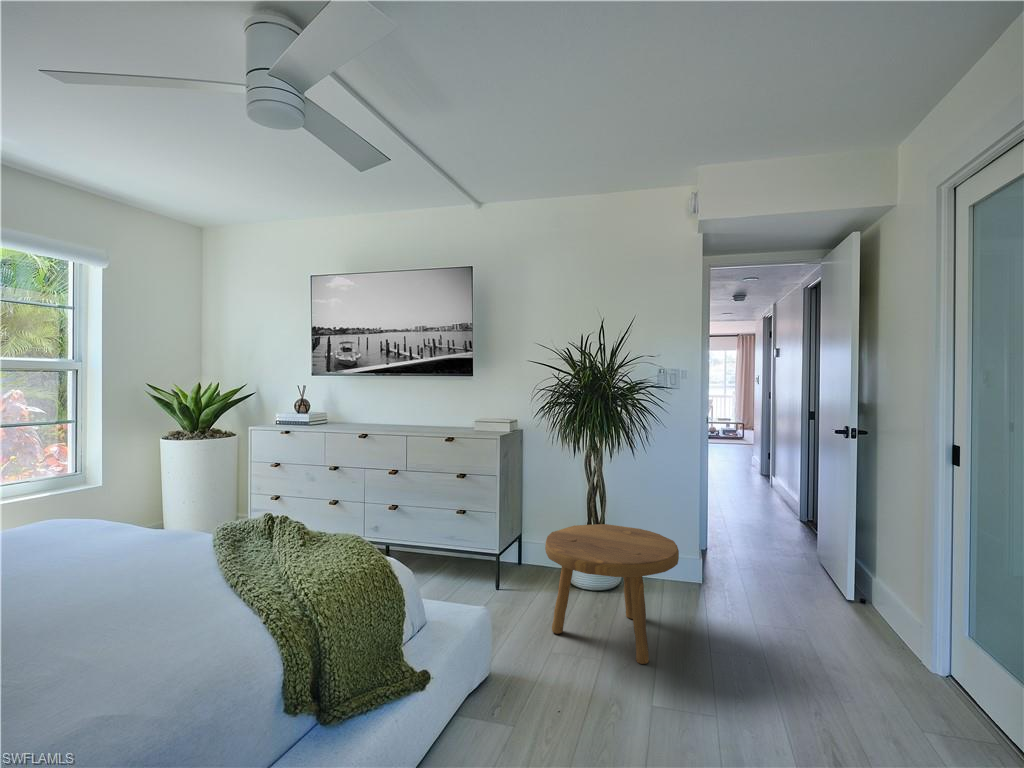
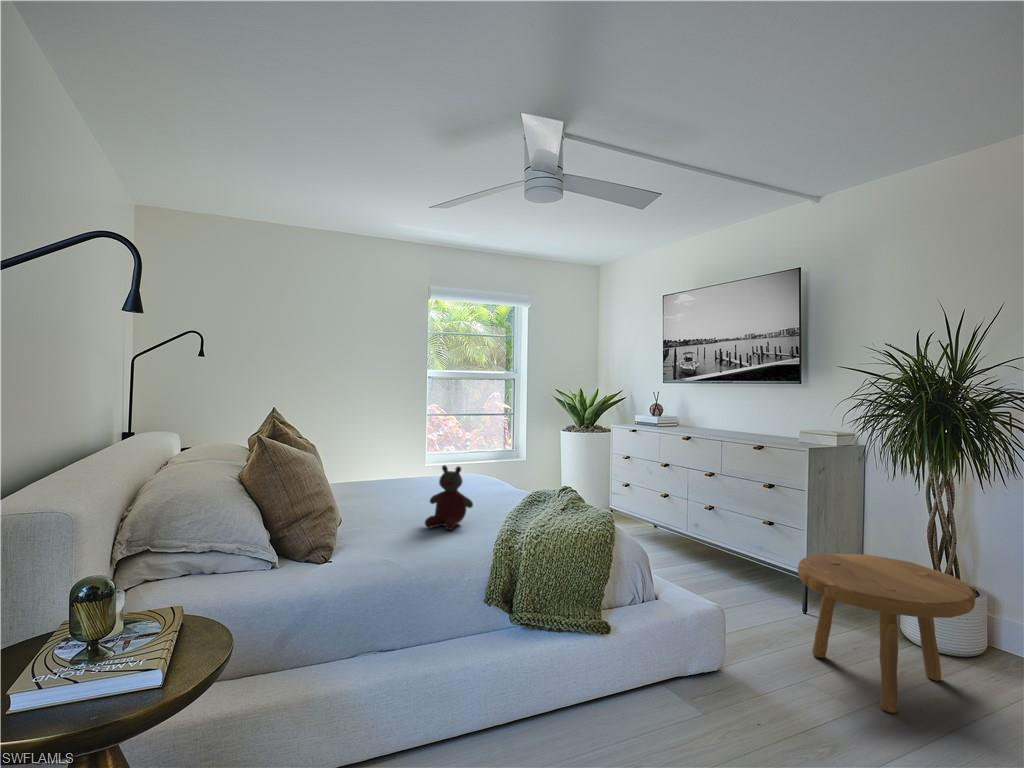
stuffed bear: none [67,518,186,664] -> present [425,465,473,530]

